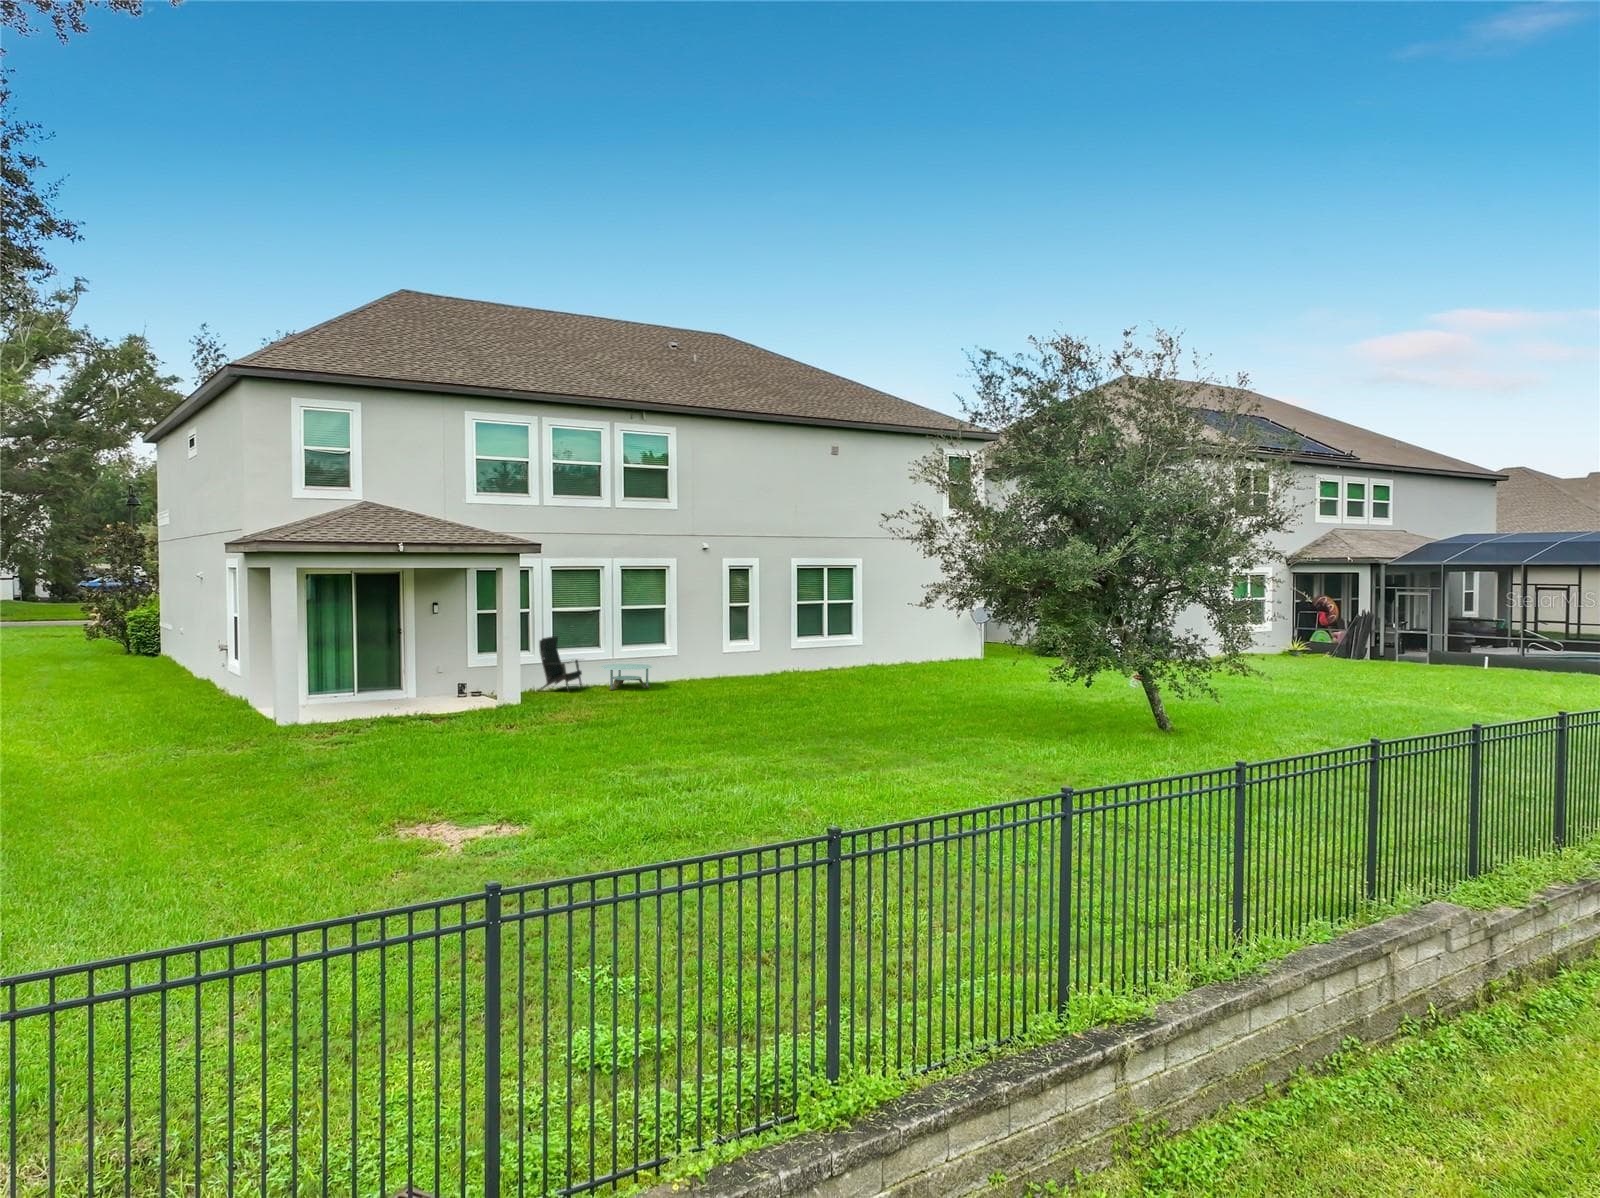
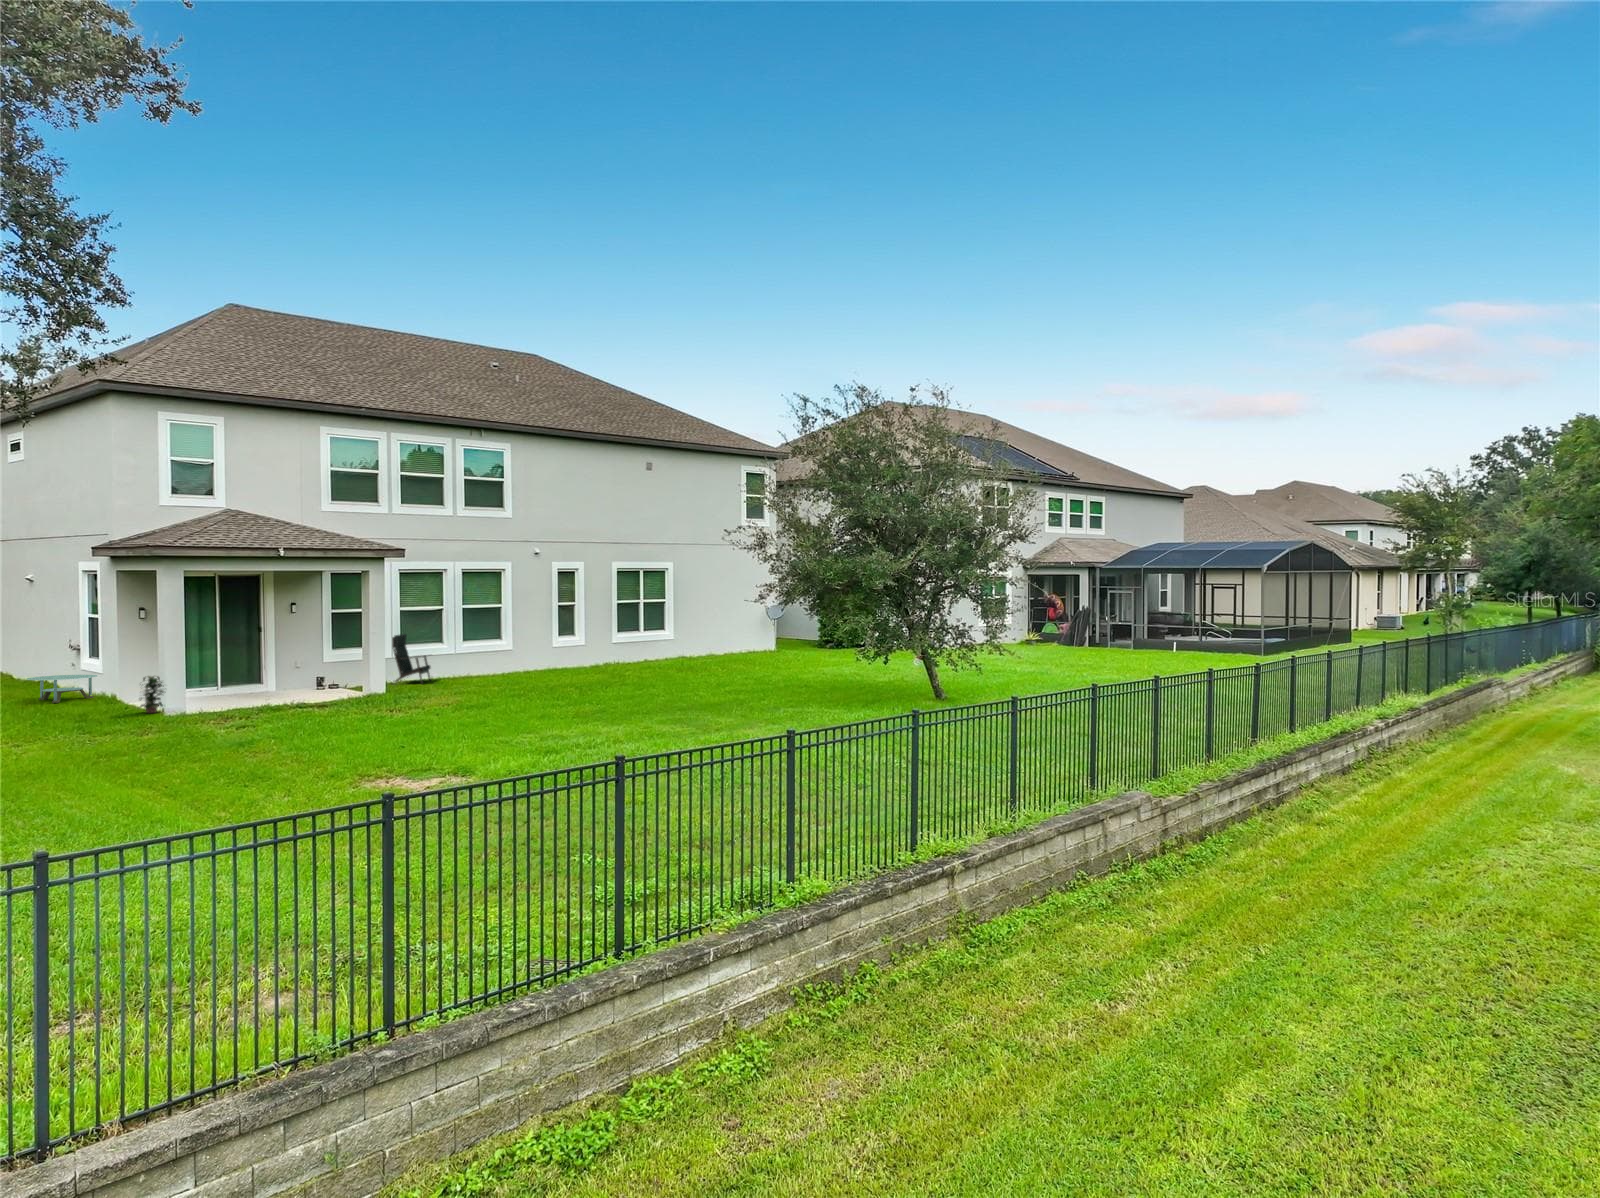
round table: present [600,664,652,690] -> present [27,675,97,703]
decorative plant: none [250,683,285,724] -> present [140,676,164,713]

